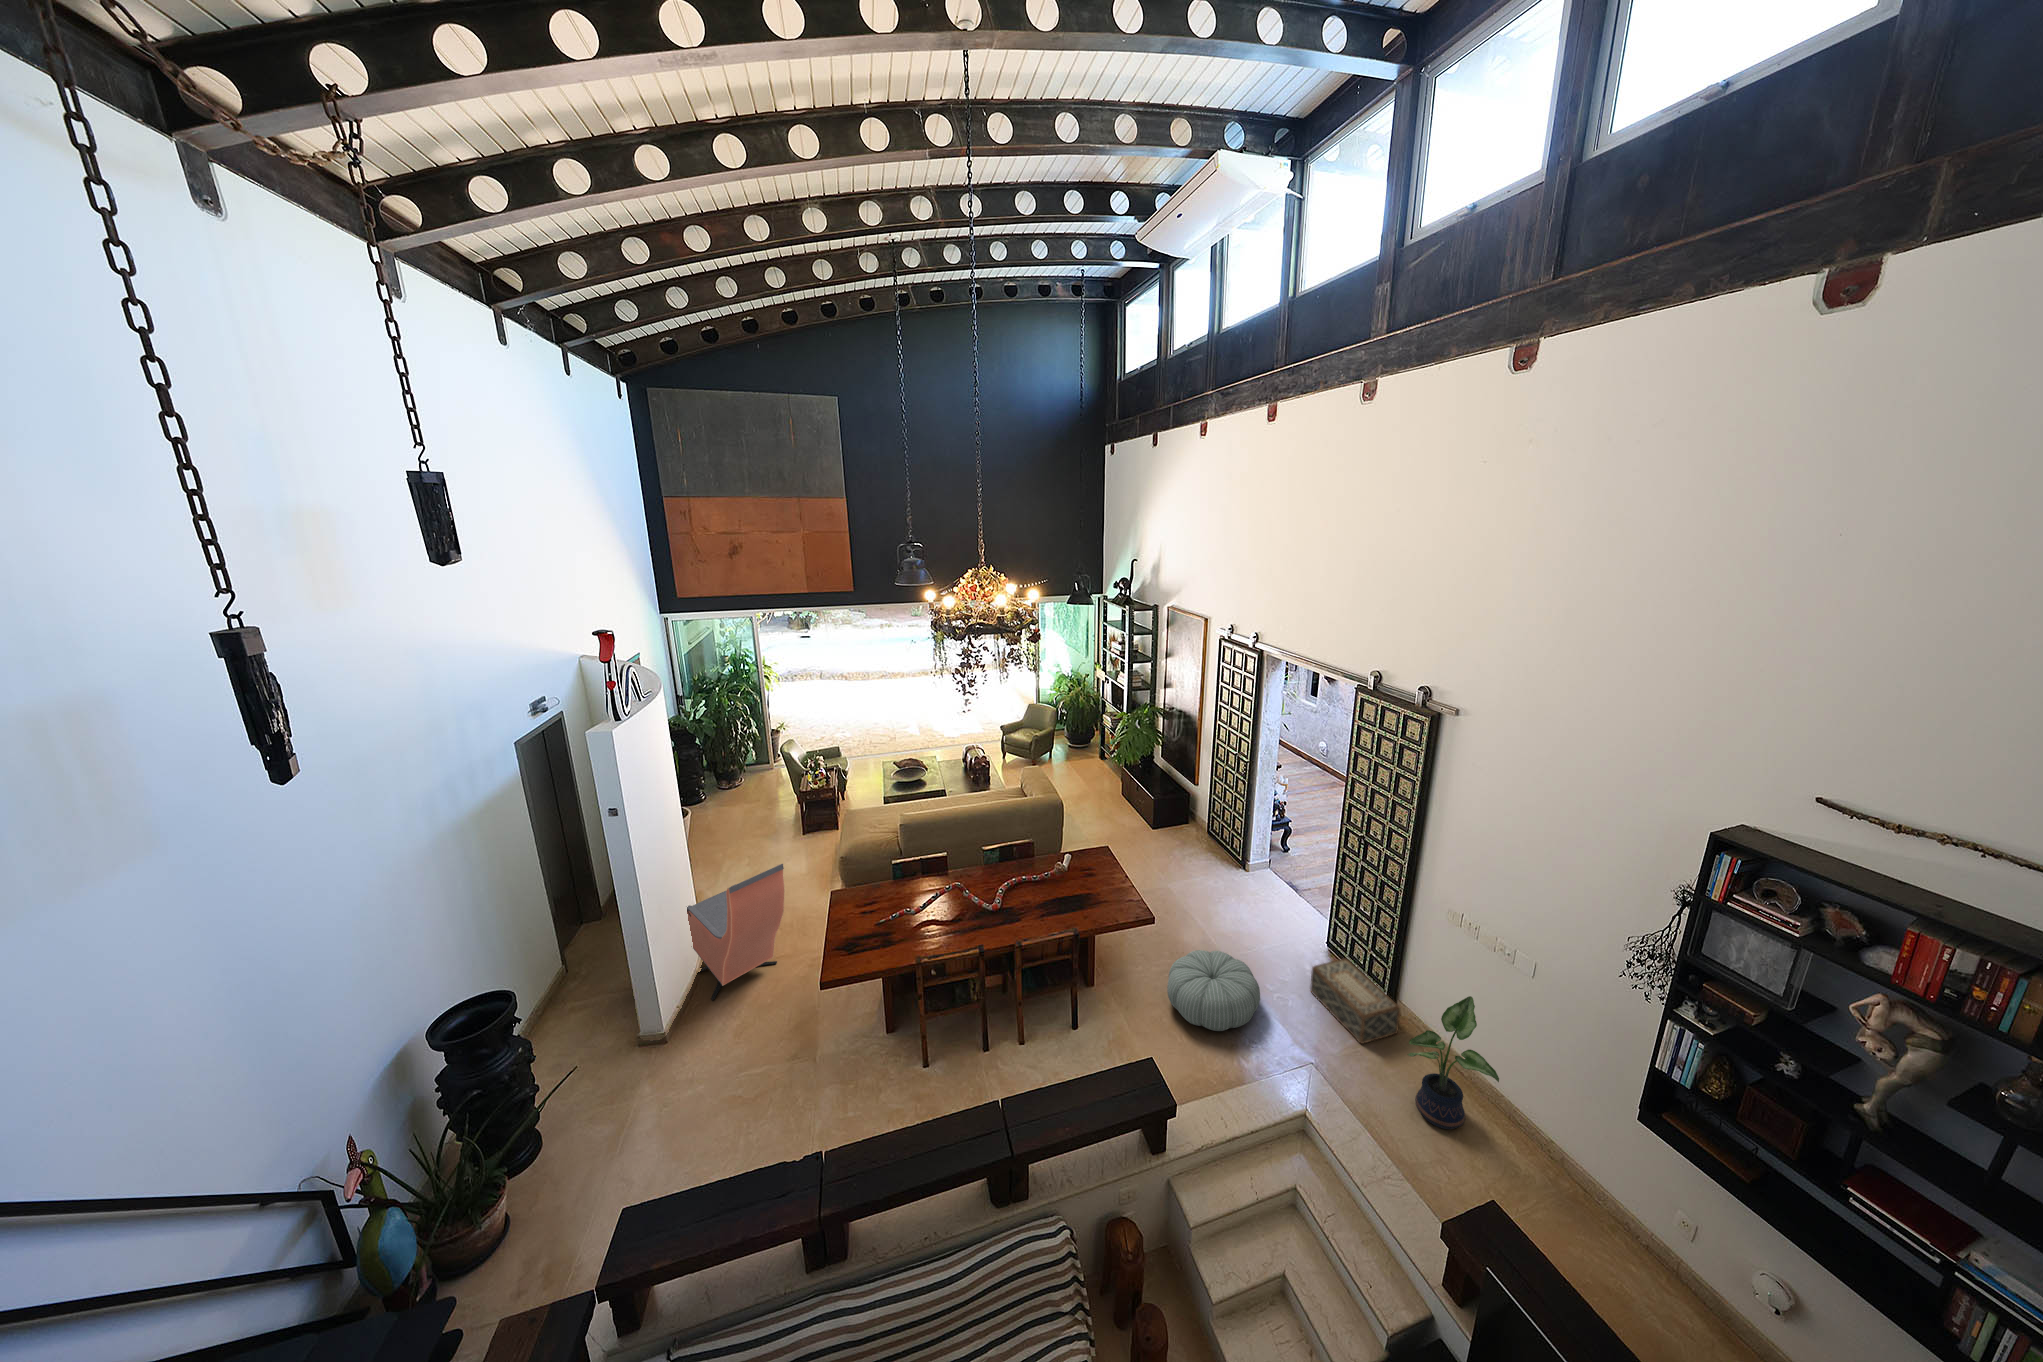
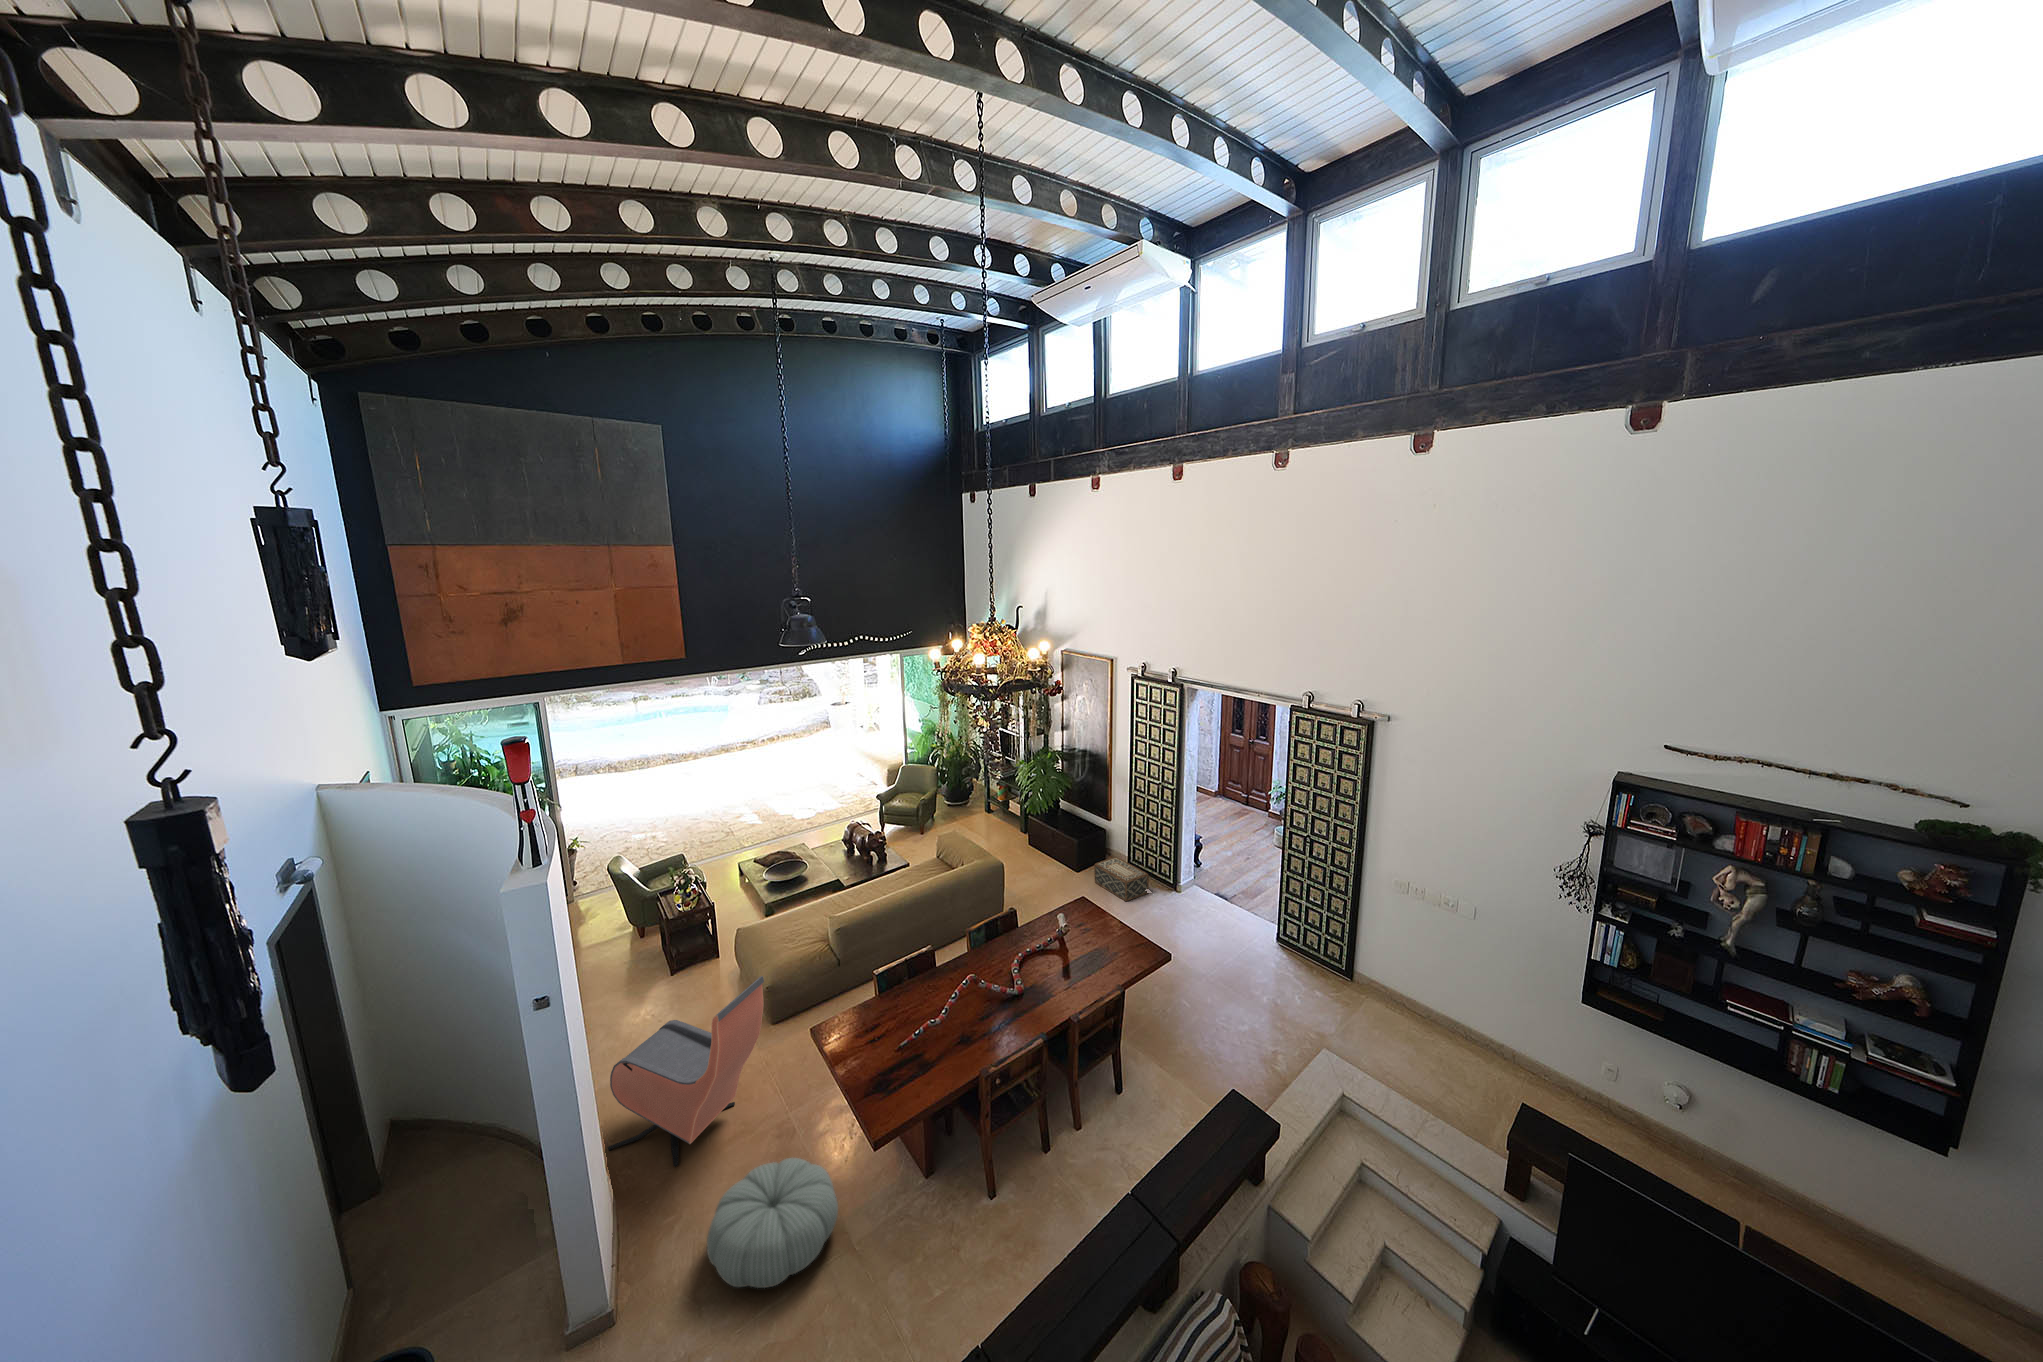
pouf: present [1167,950,1260,1031] -> present [707,1158,838,1288]
woven basket: present [1310,959,1400,1044] -> present [1094,857,1149,901]
potted plant: present [1408,996,1499,1129] -> none [1392,952,1470,1066]

